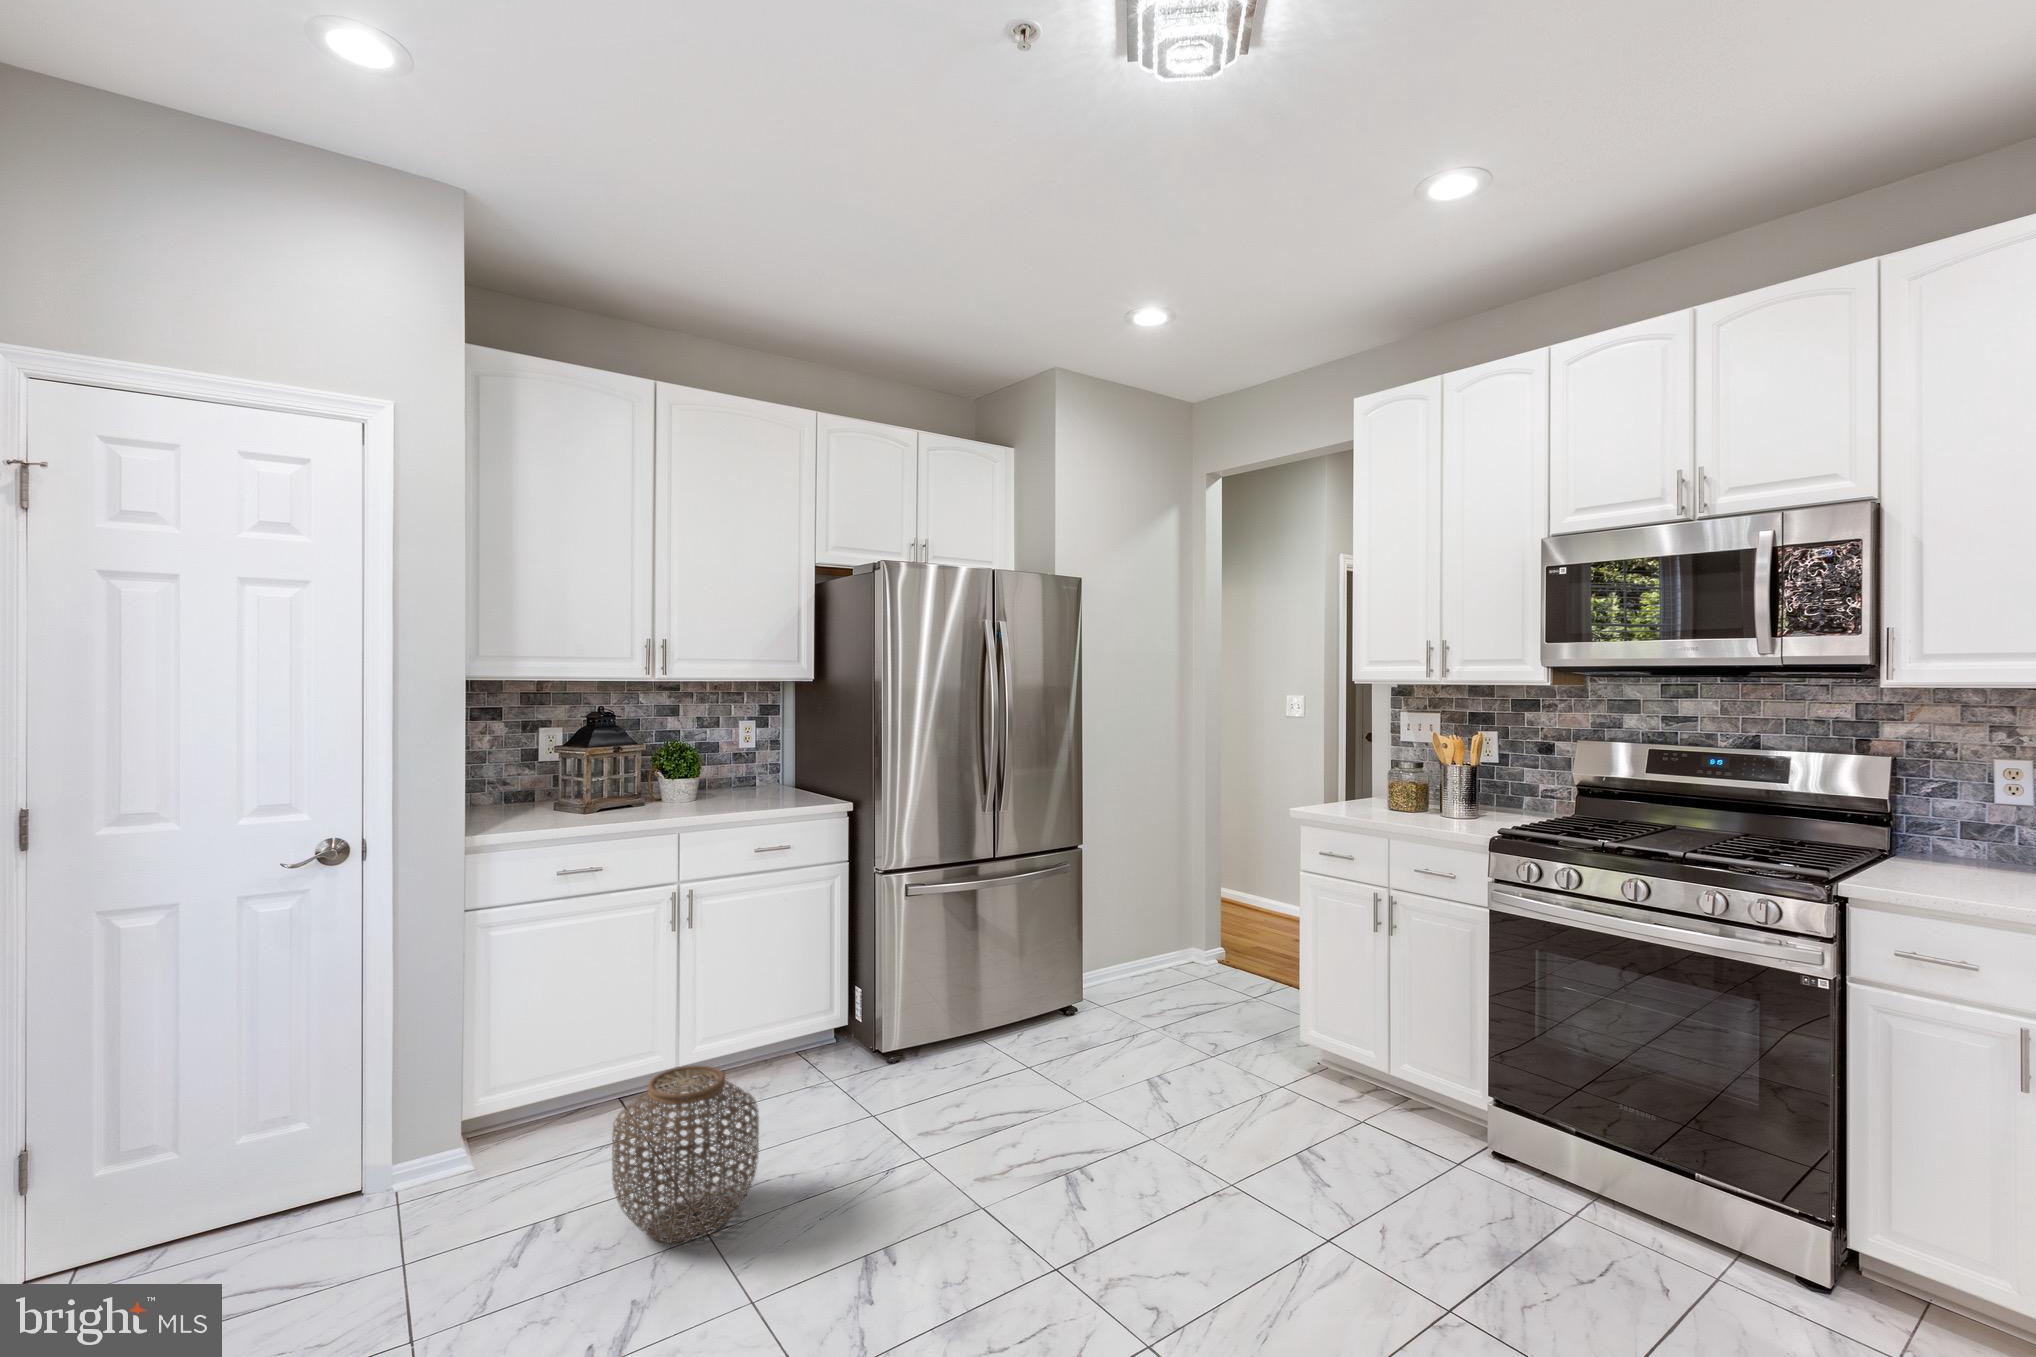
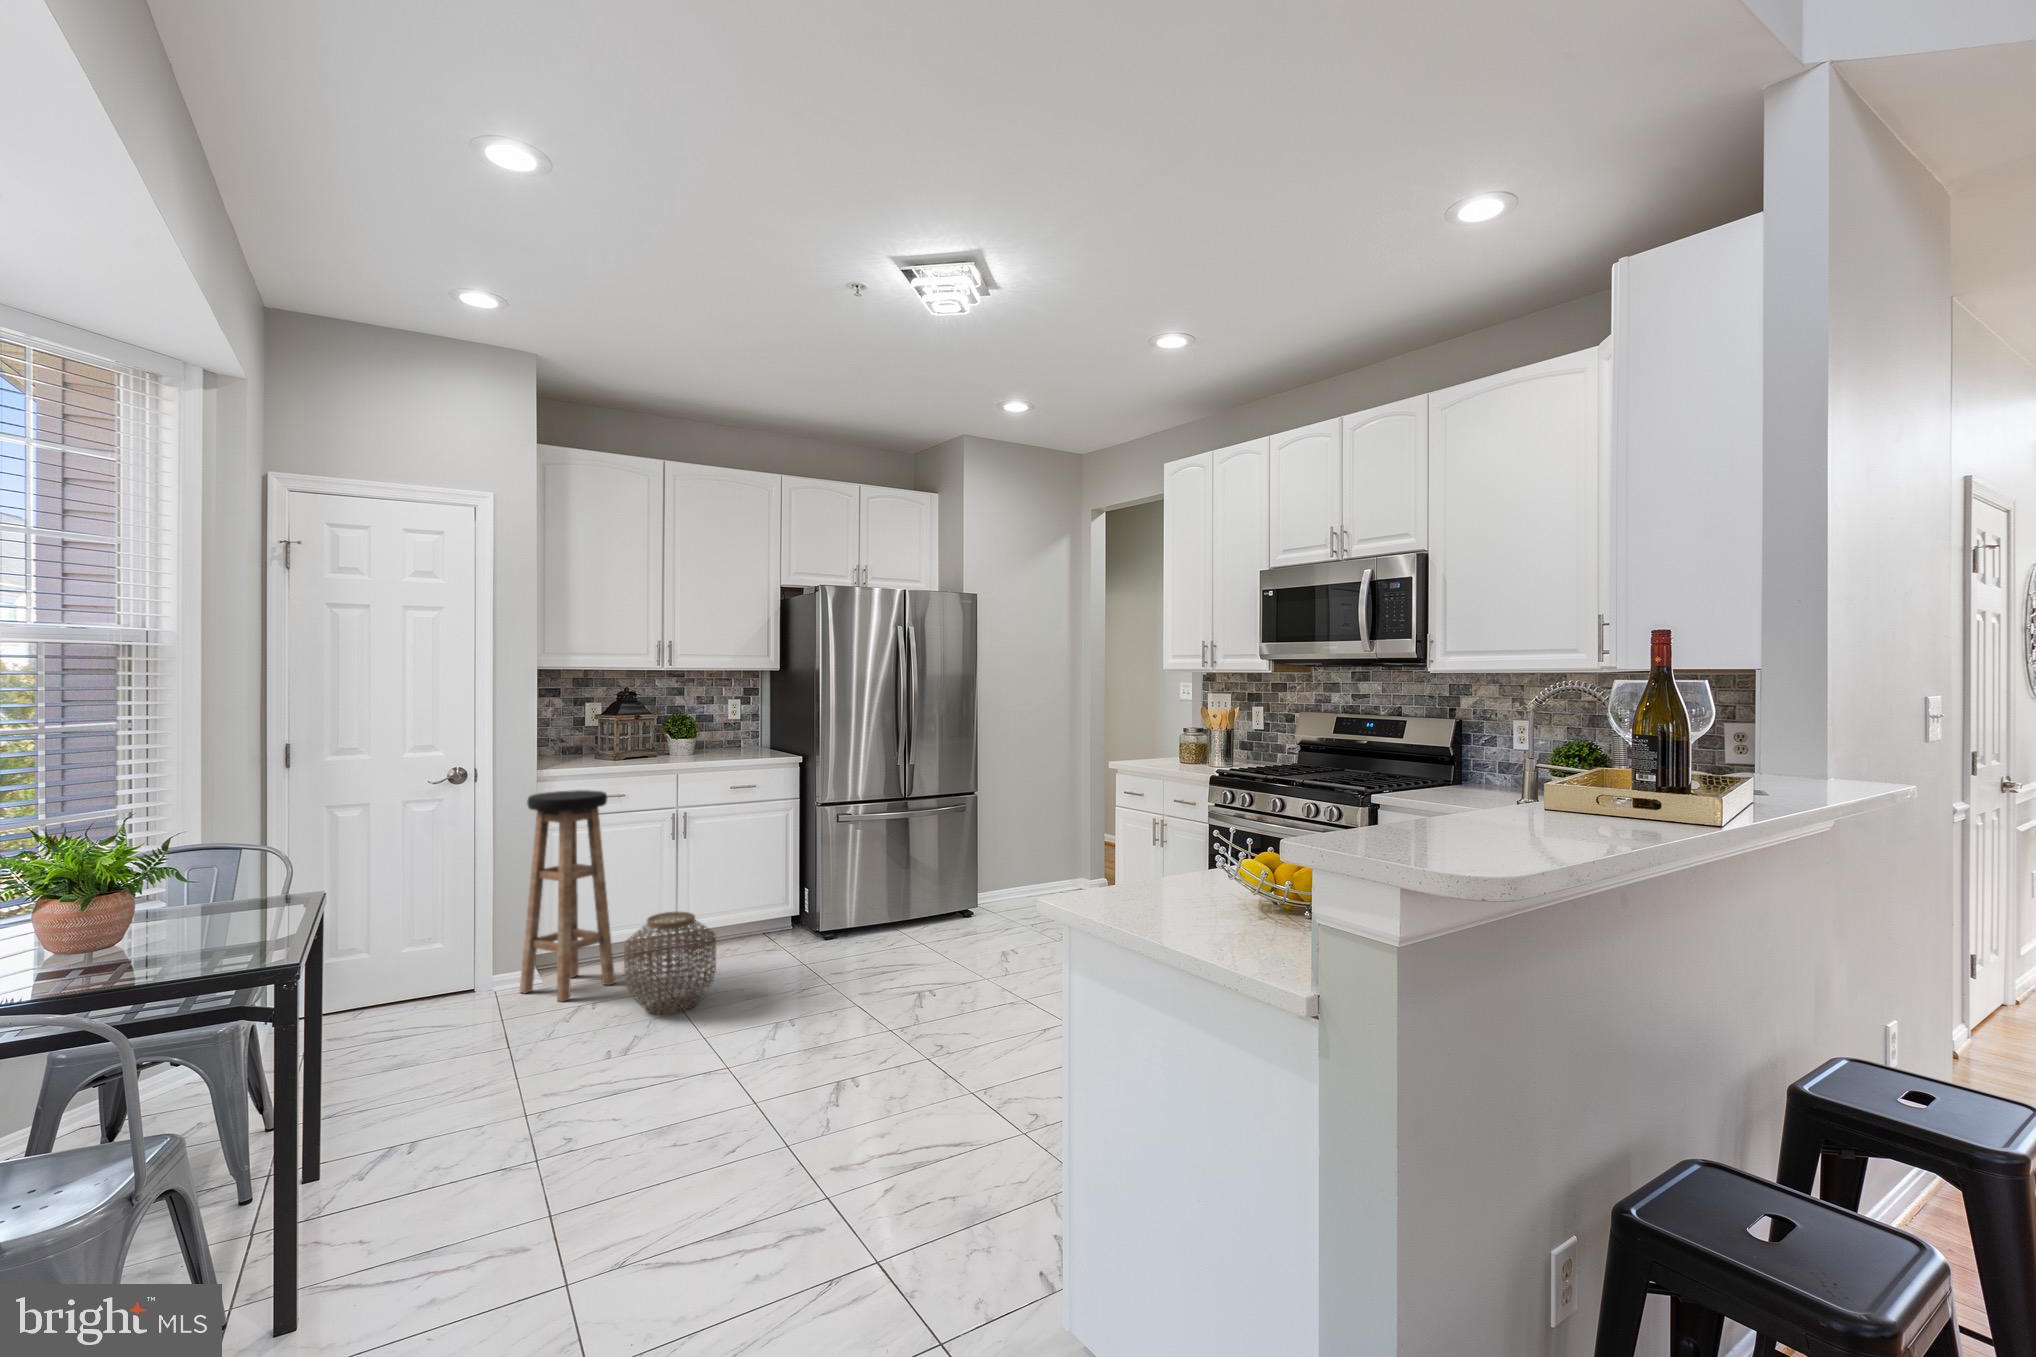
bar stool: none [438,868,591,1216] -> present [520,790,615,1002]

